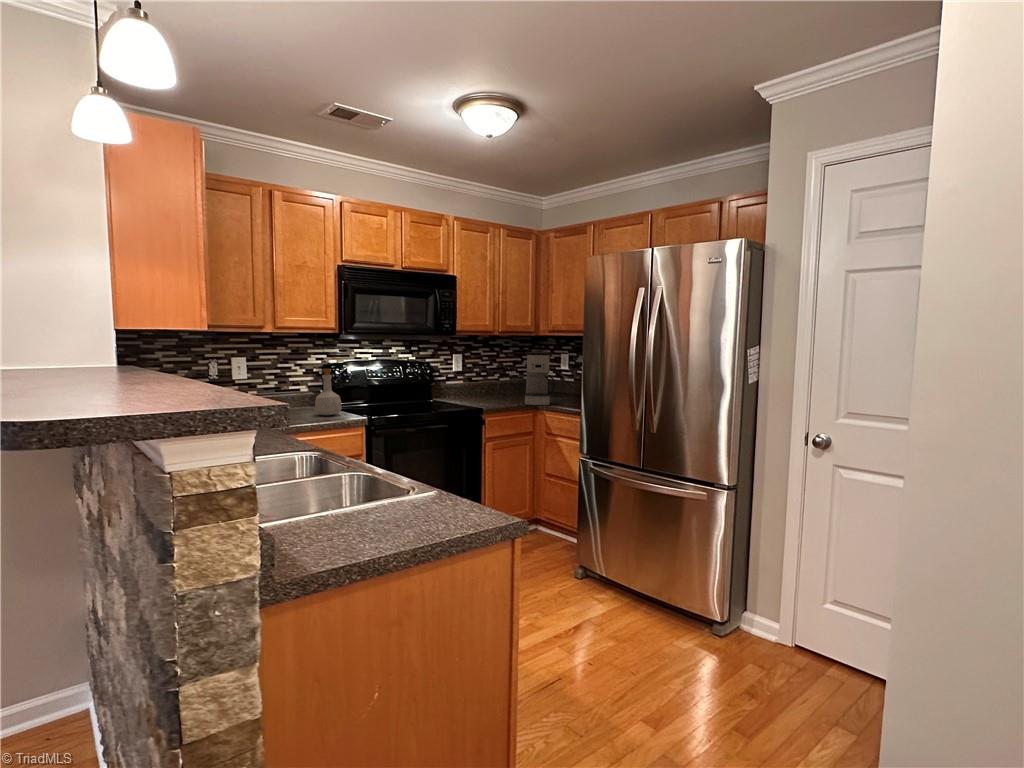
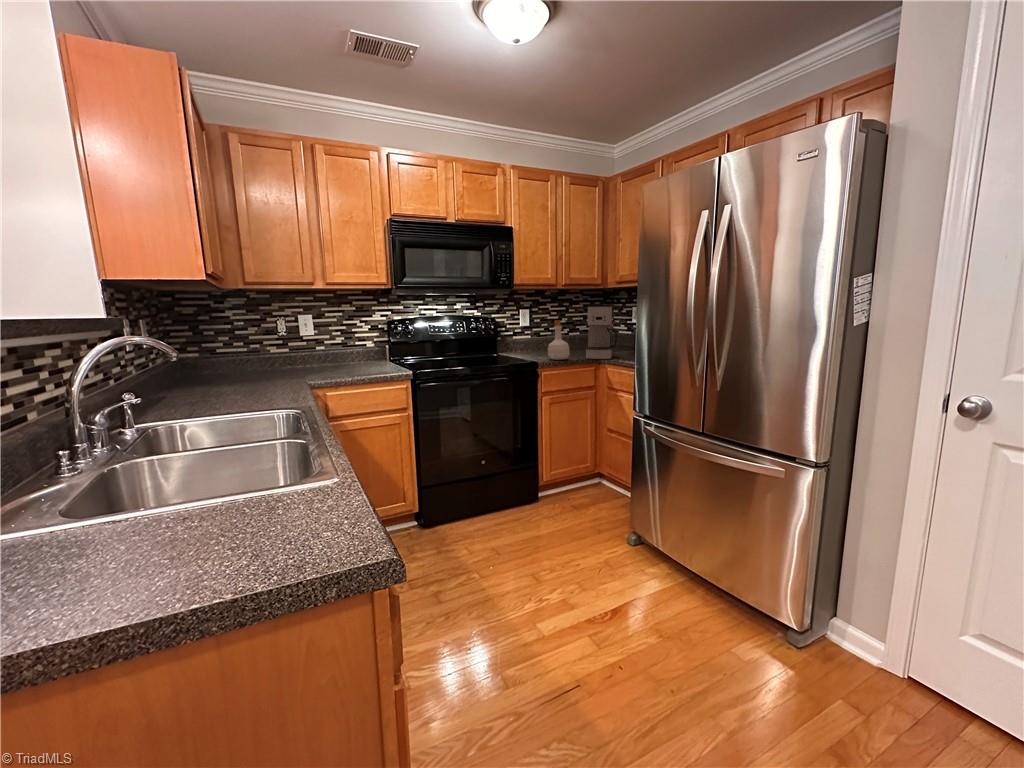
bottle: present [315,369,342,415] -> present [548,320,570,360]

